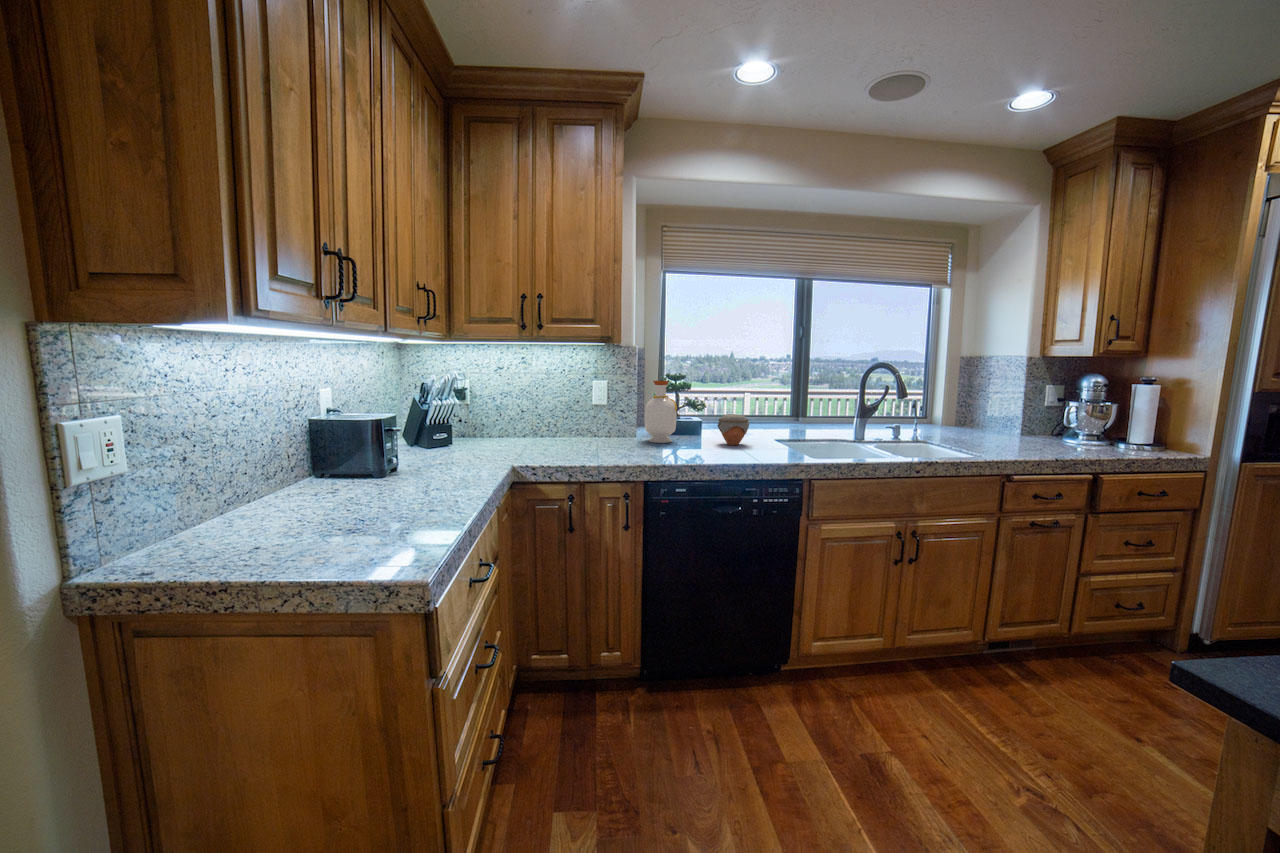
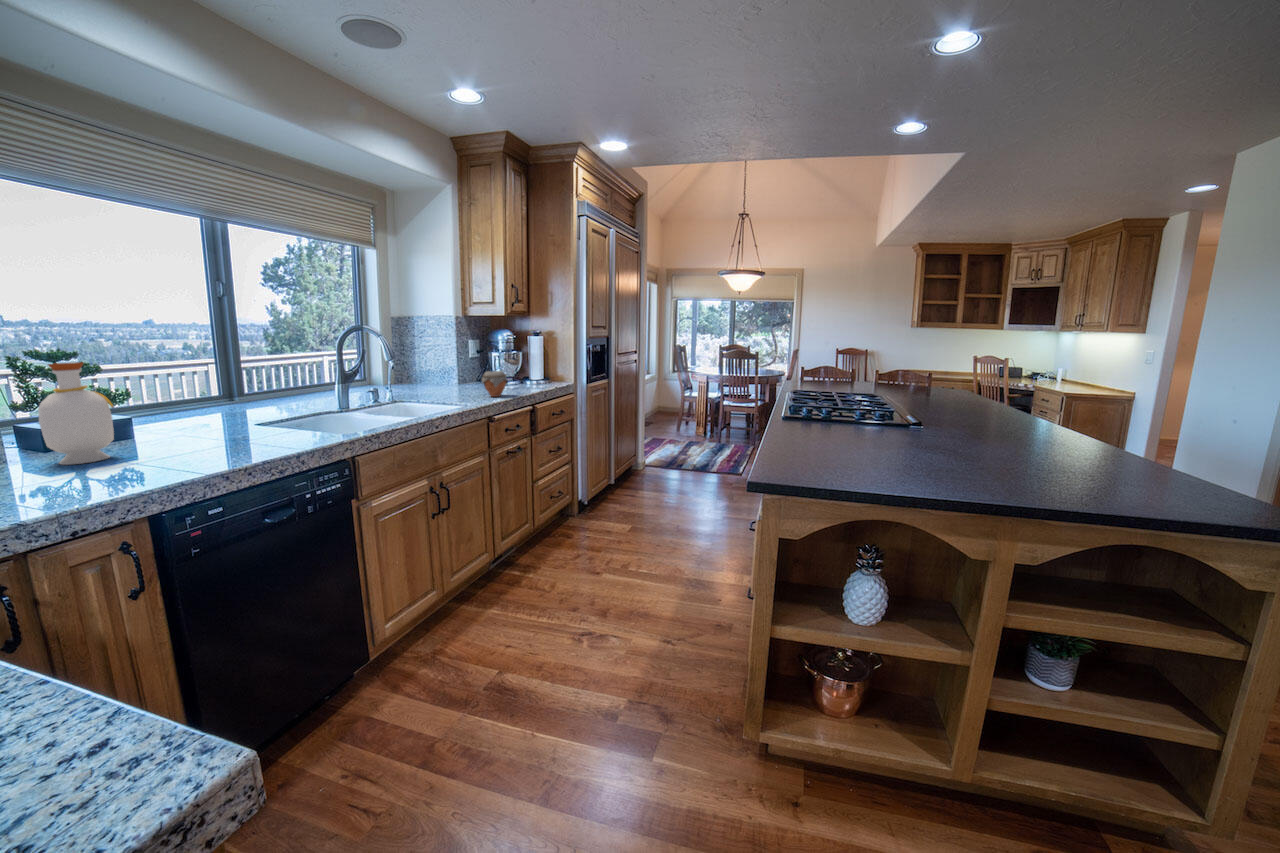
jar: present [717,414,749,445] -> present [482,371,508,397]

